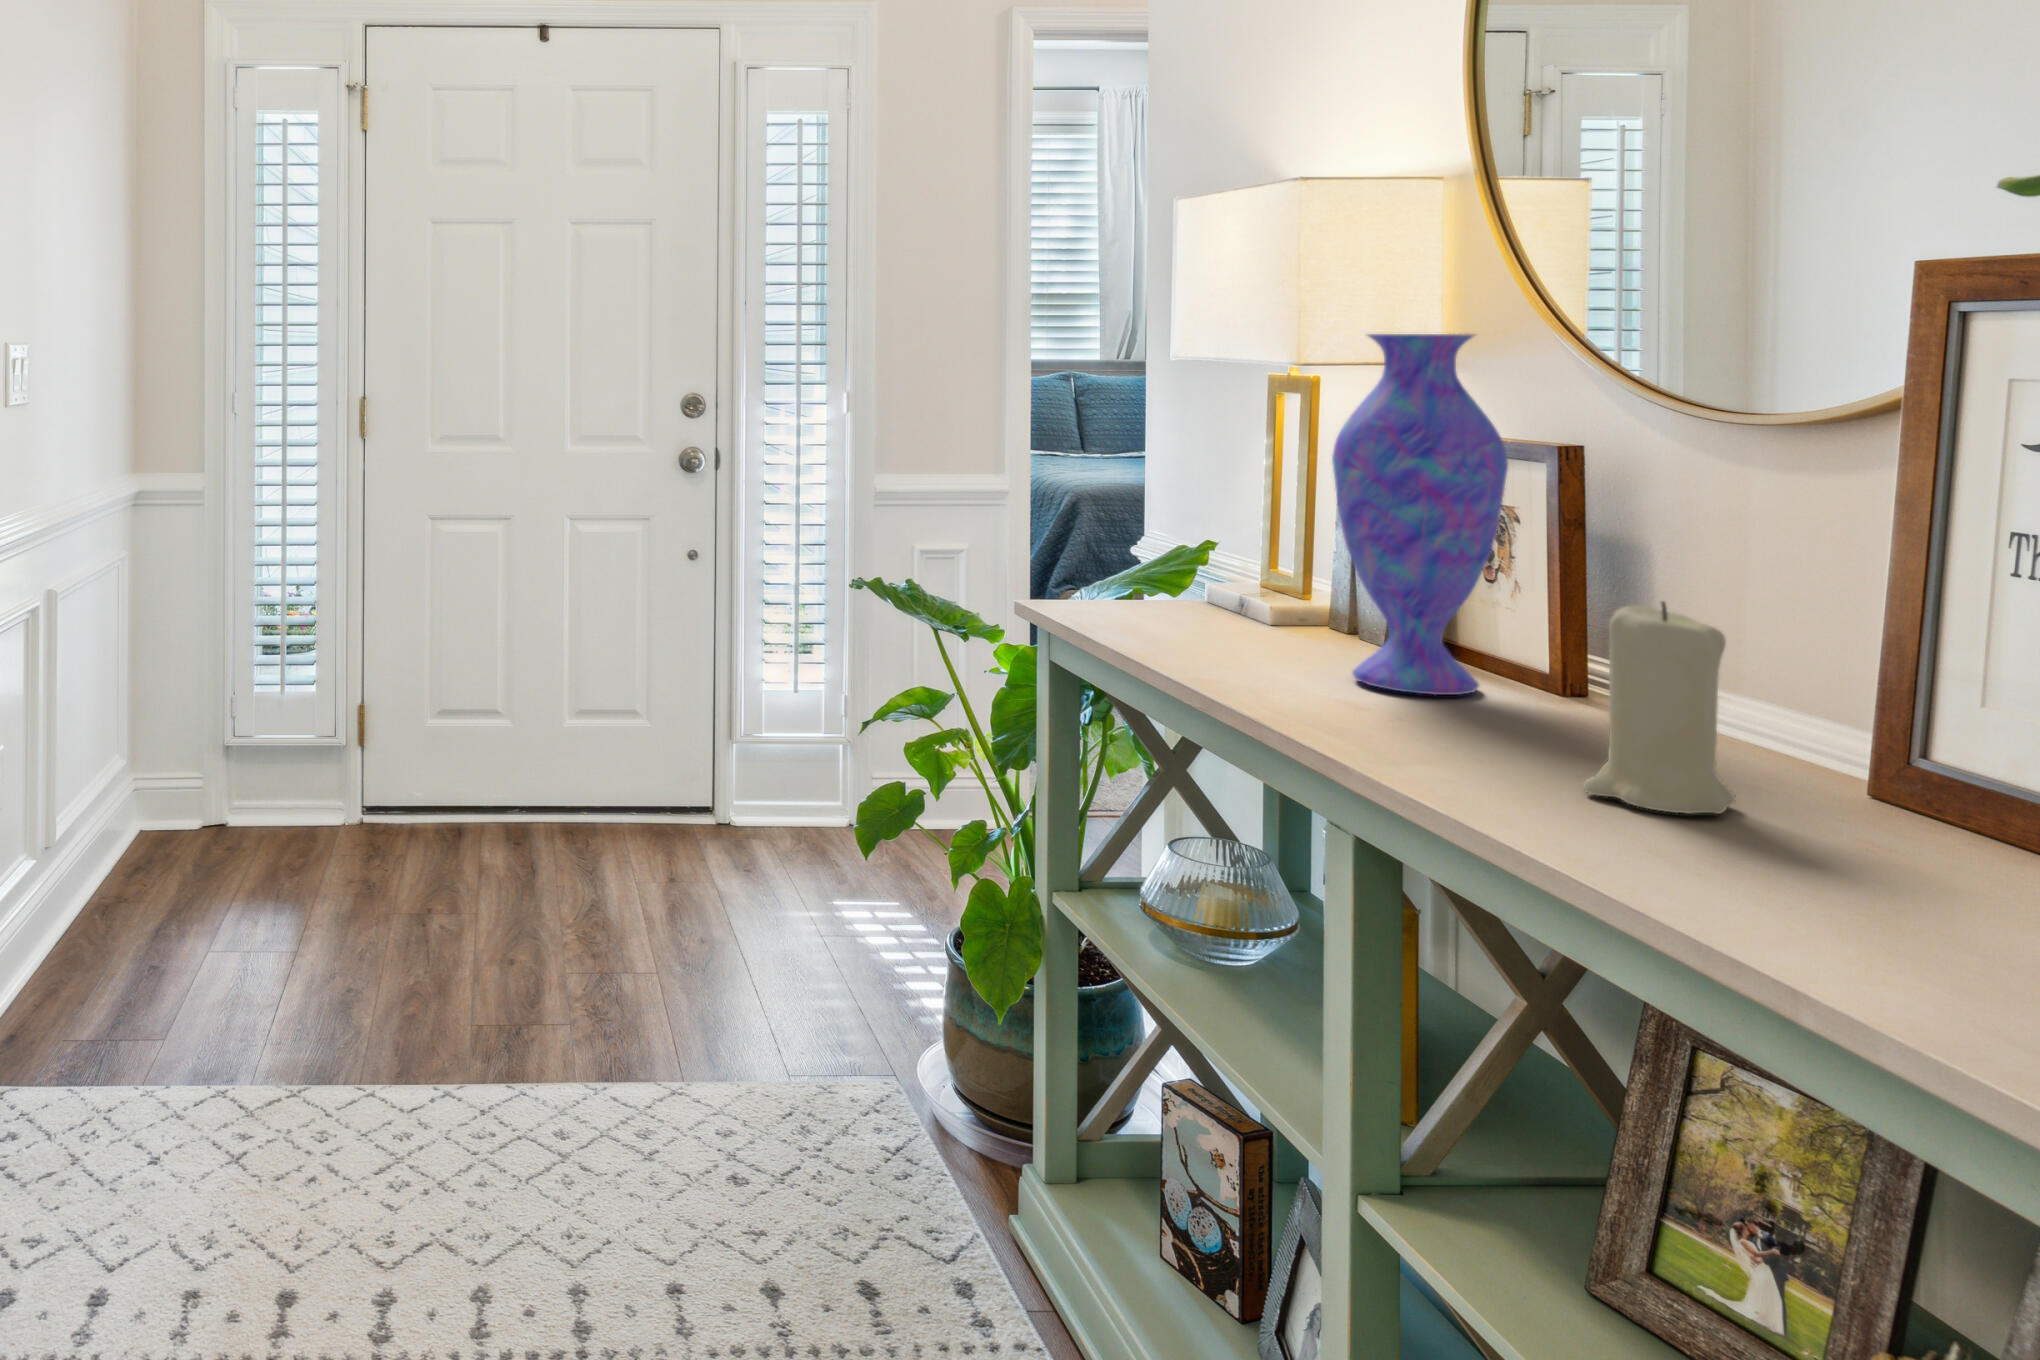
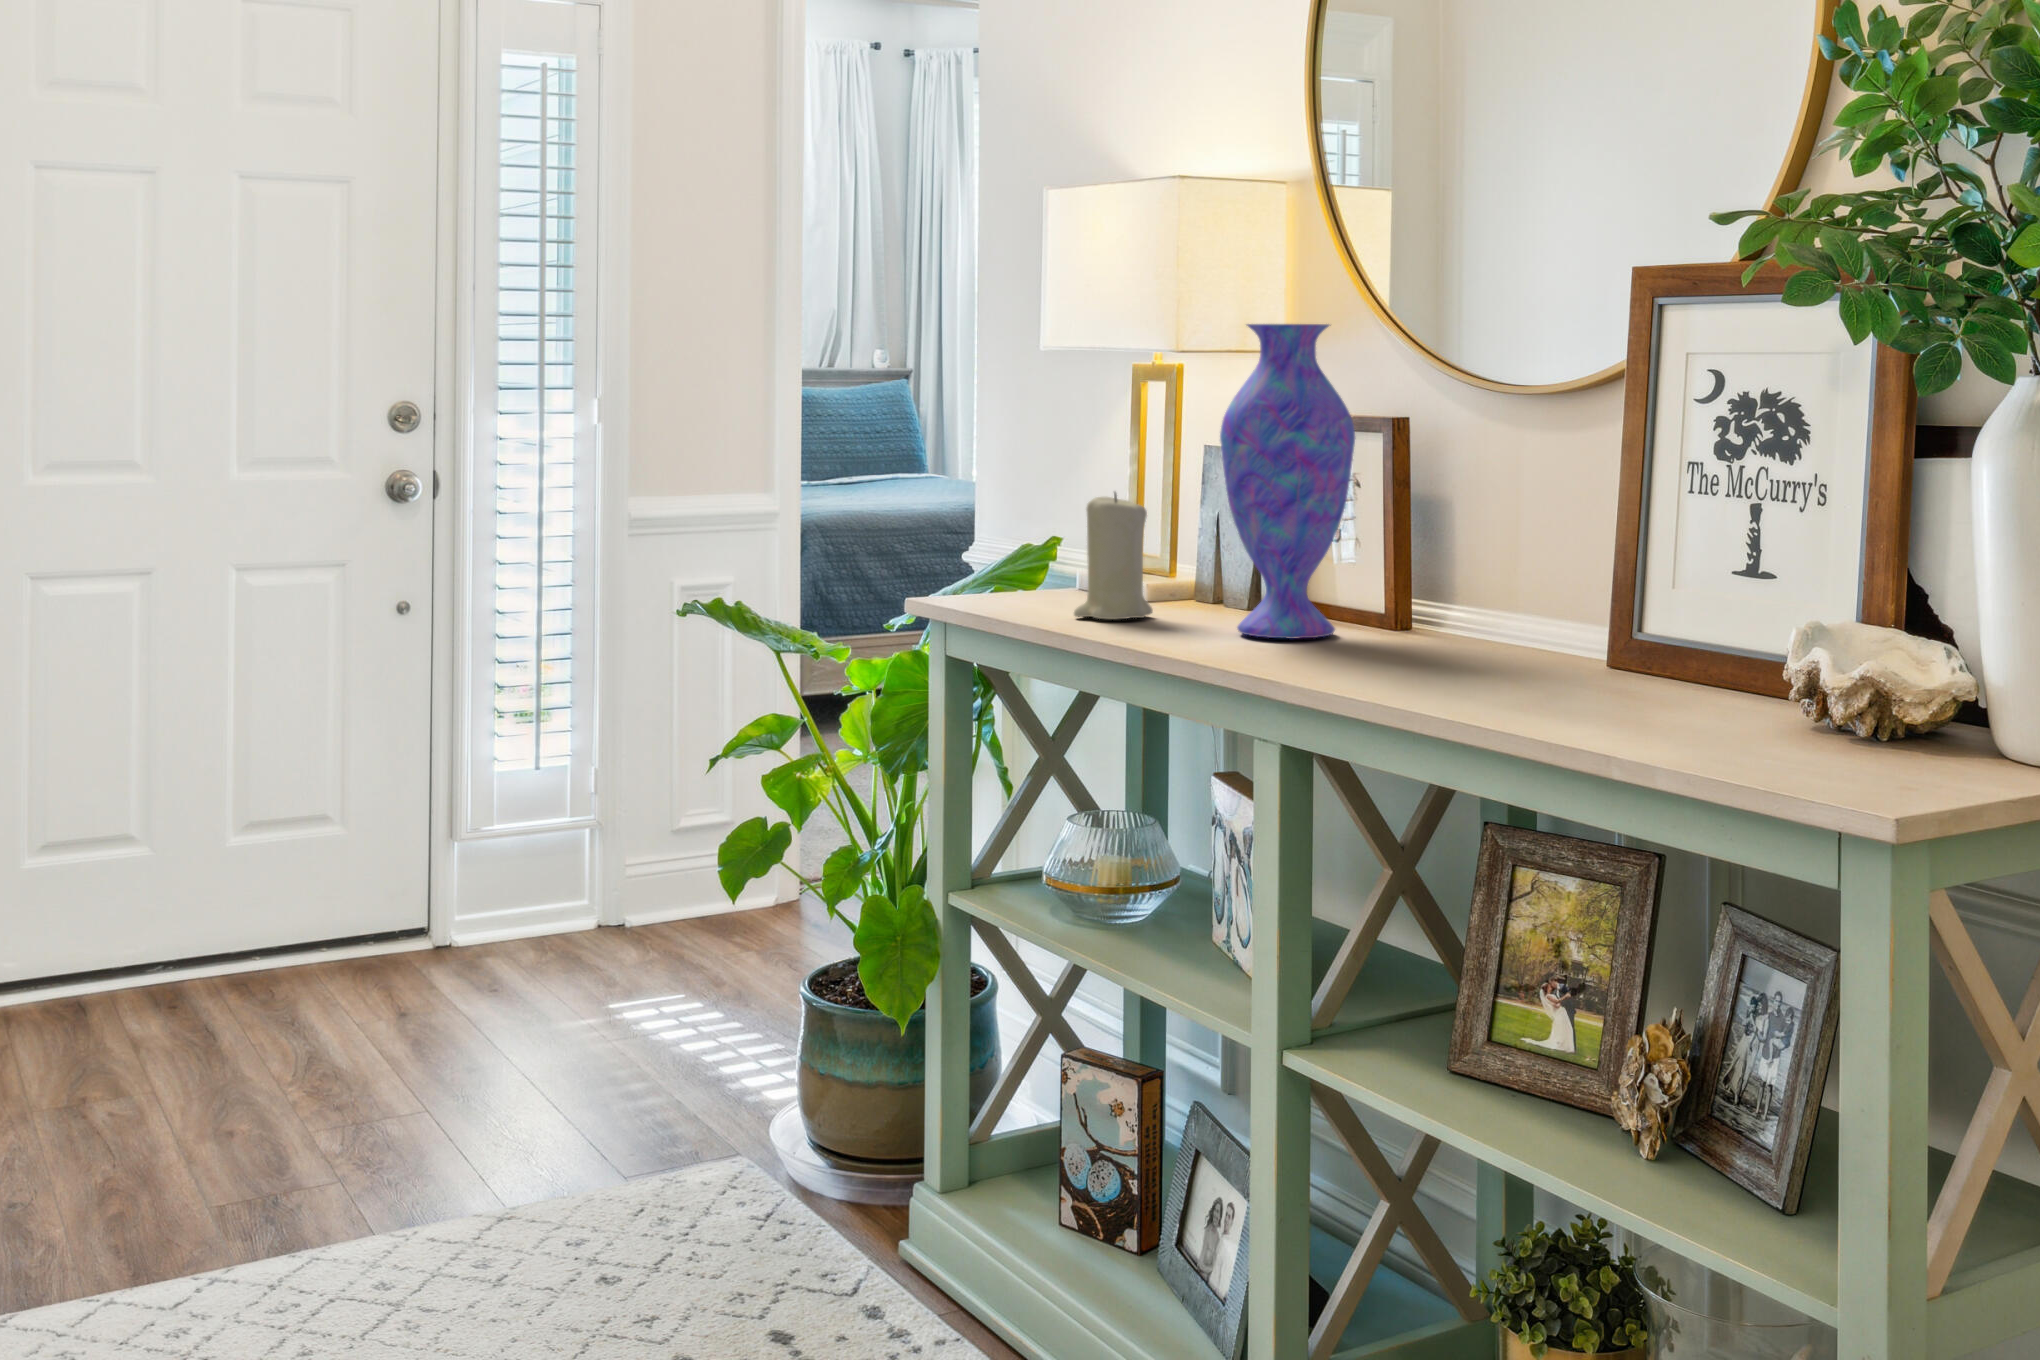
candle: present [1583,602,1736,814] -> present [1074,492,1153,620]

